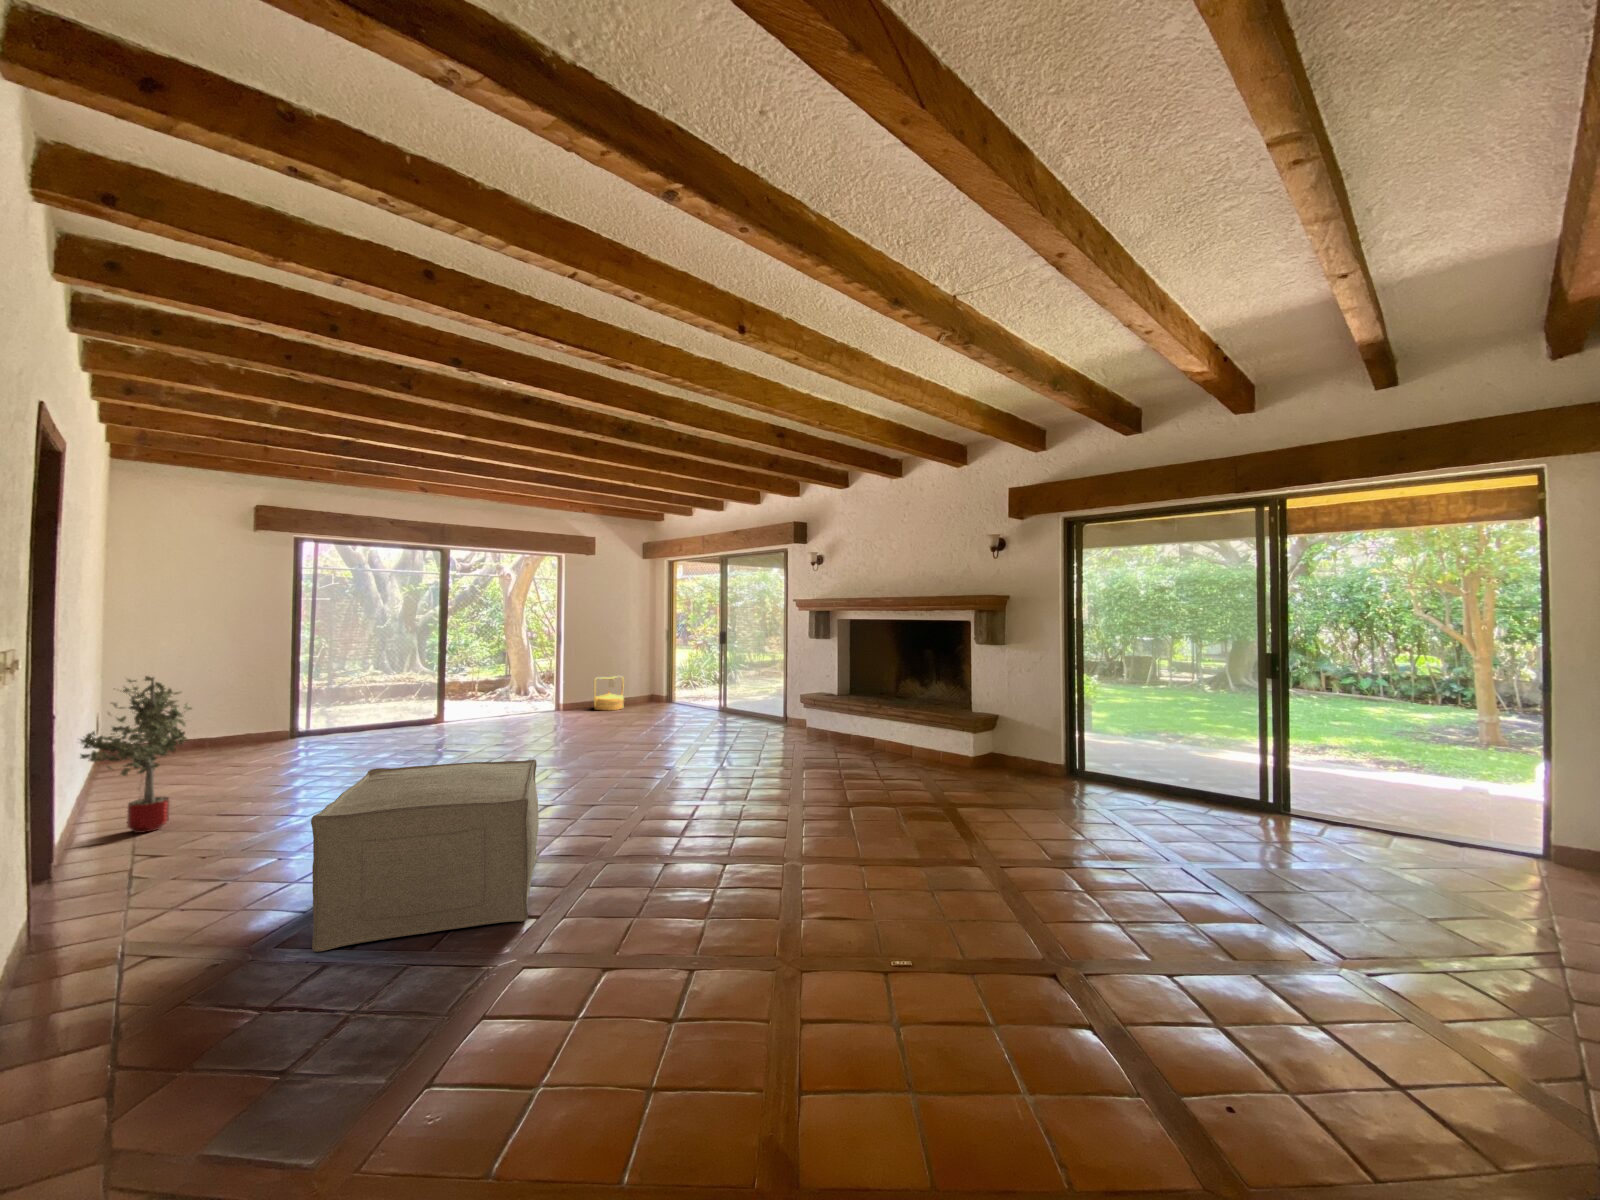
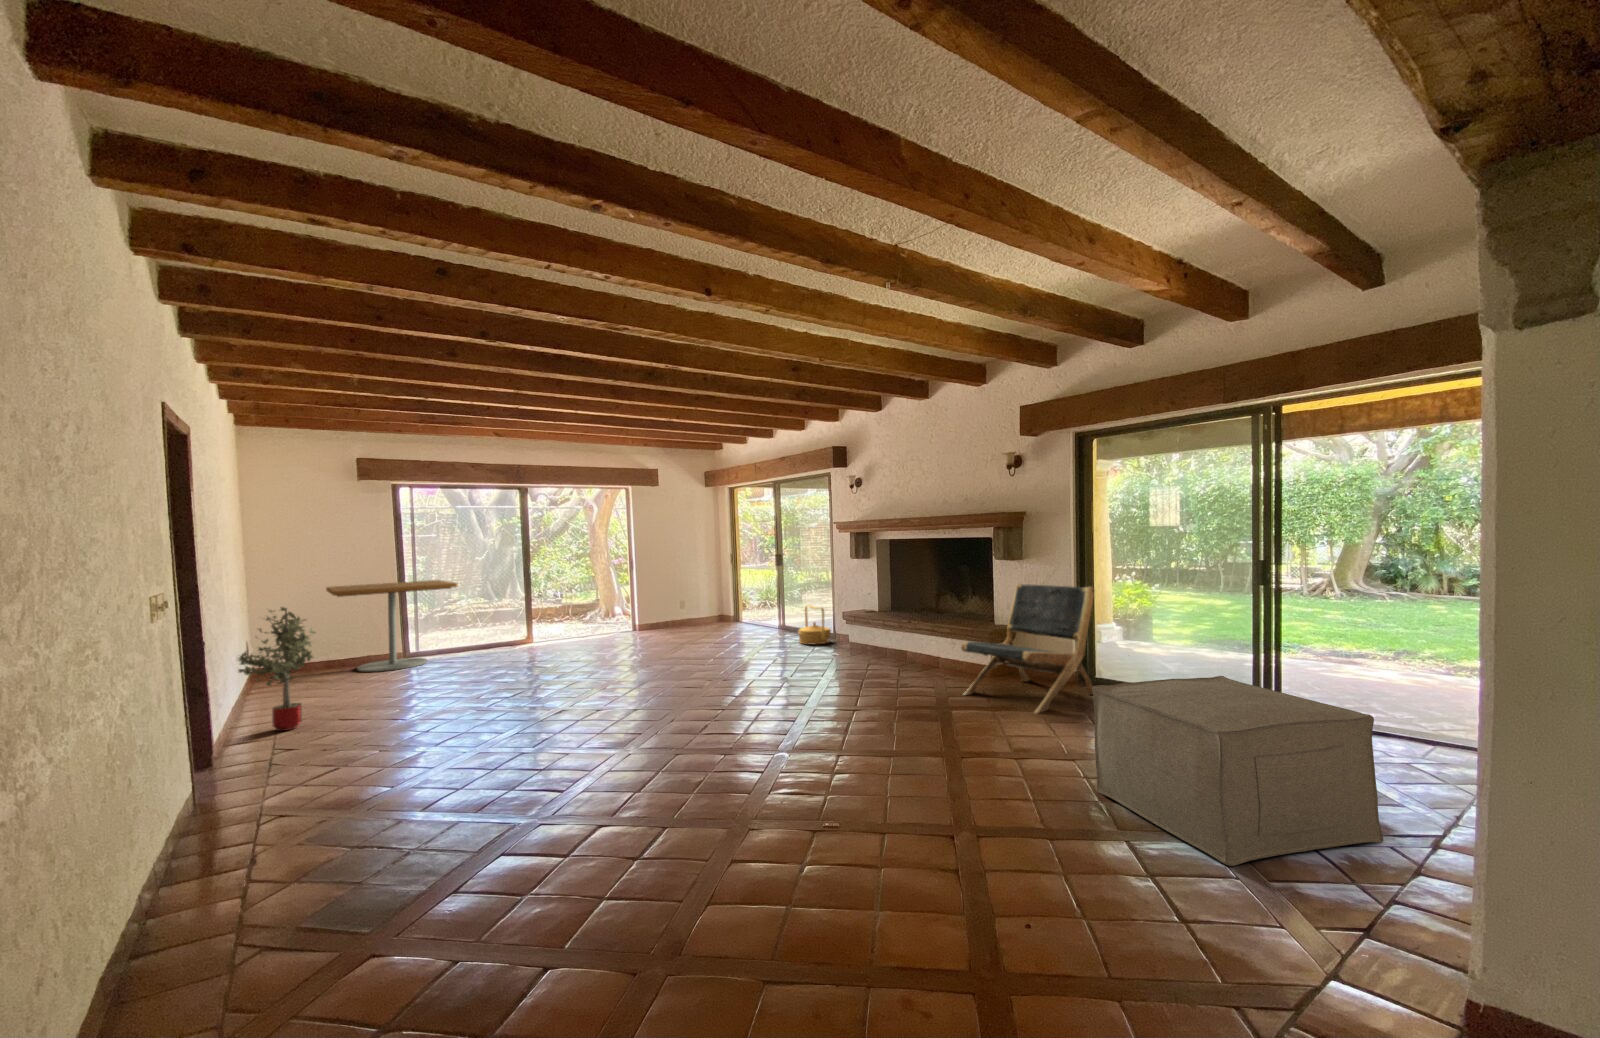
dining table: none [191,649,365,756] -> present [326,580,458,672]
lounge chair: none [948,669,1081,804] -> present [961,583,1094,713]
woven basket: present [594,676,624,710] -> present [799,605,831,645]
ottoman: present [311,759,539,952] -> present [1092,676,1383,866]

